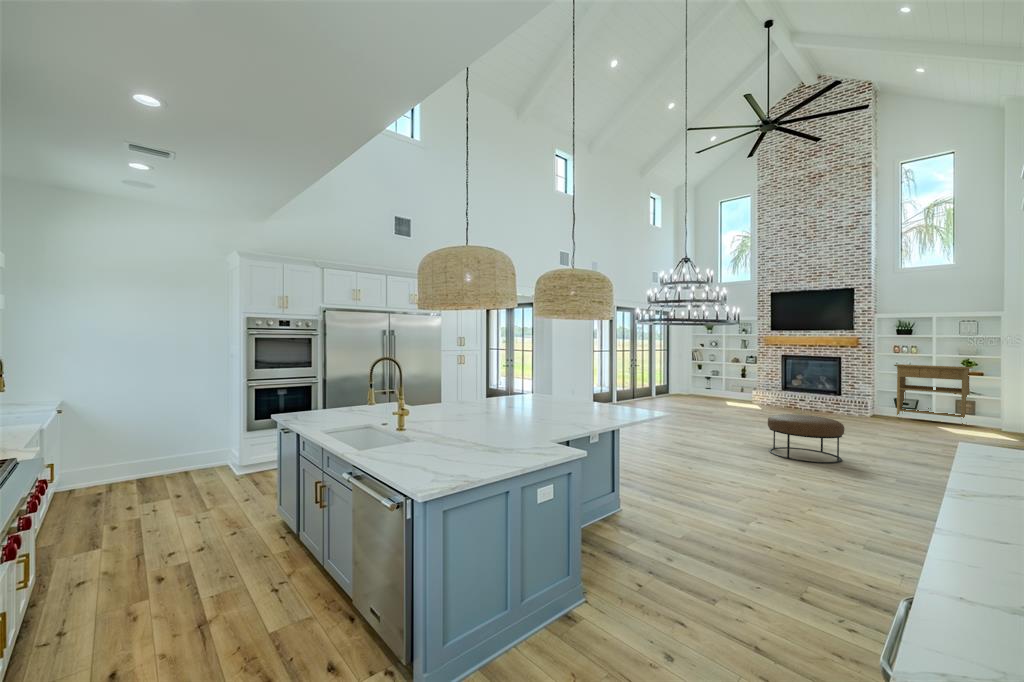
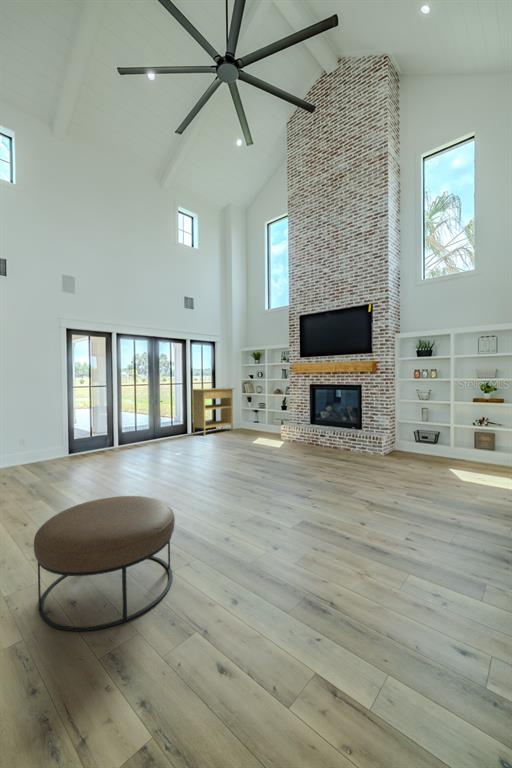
console table: present [894,364,973,426] -> present [191,388,234,435]

